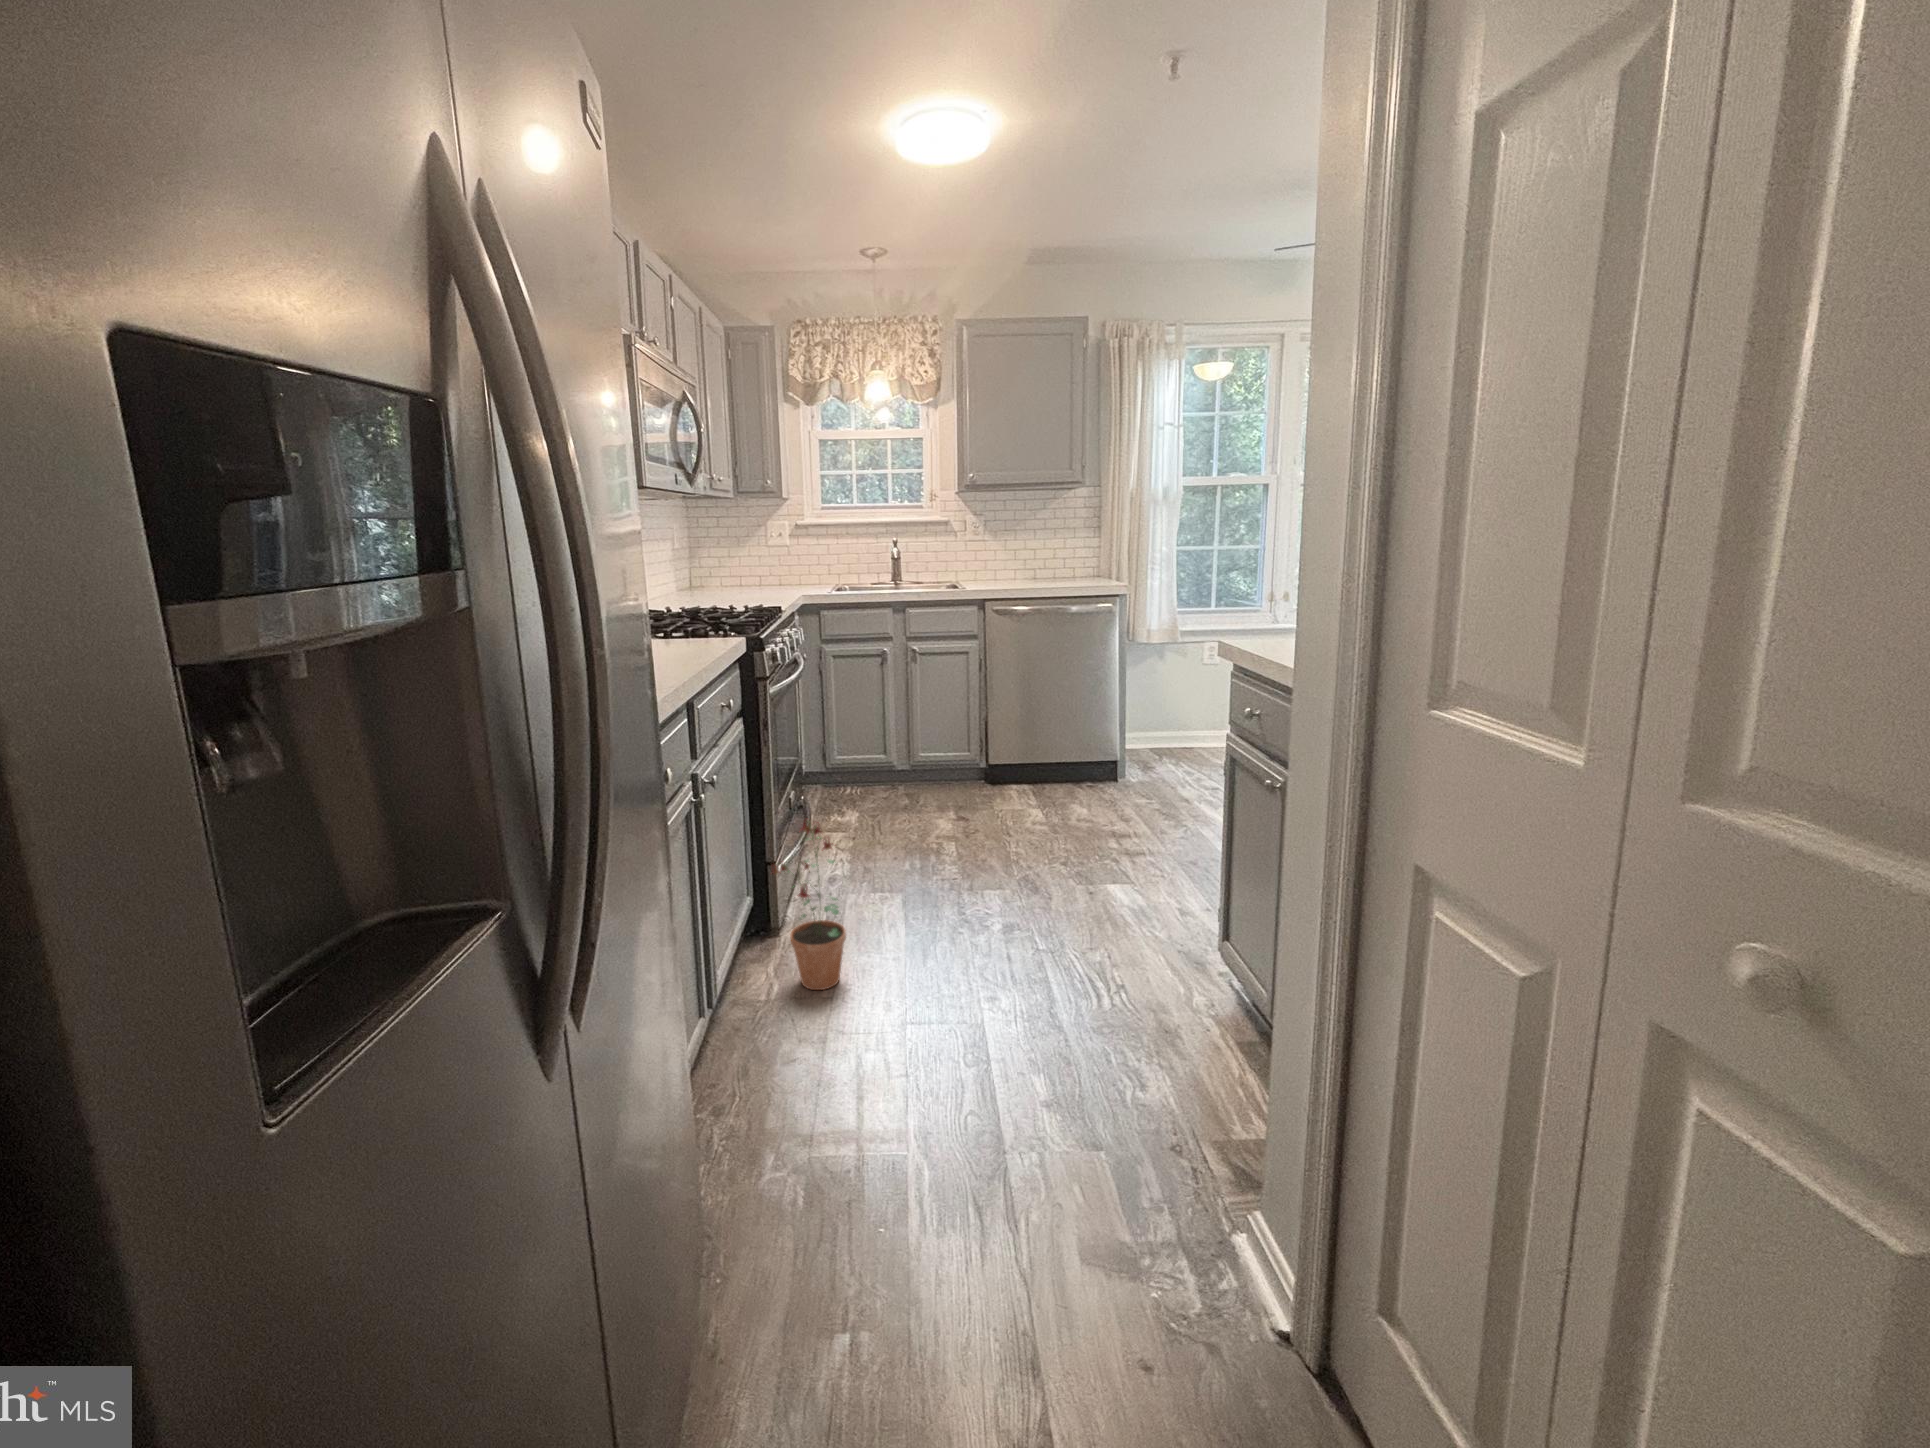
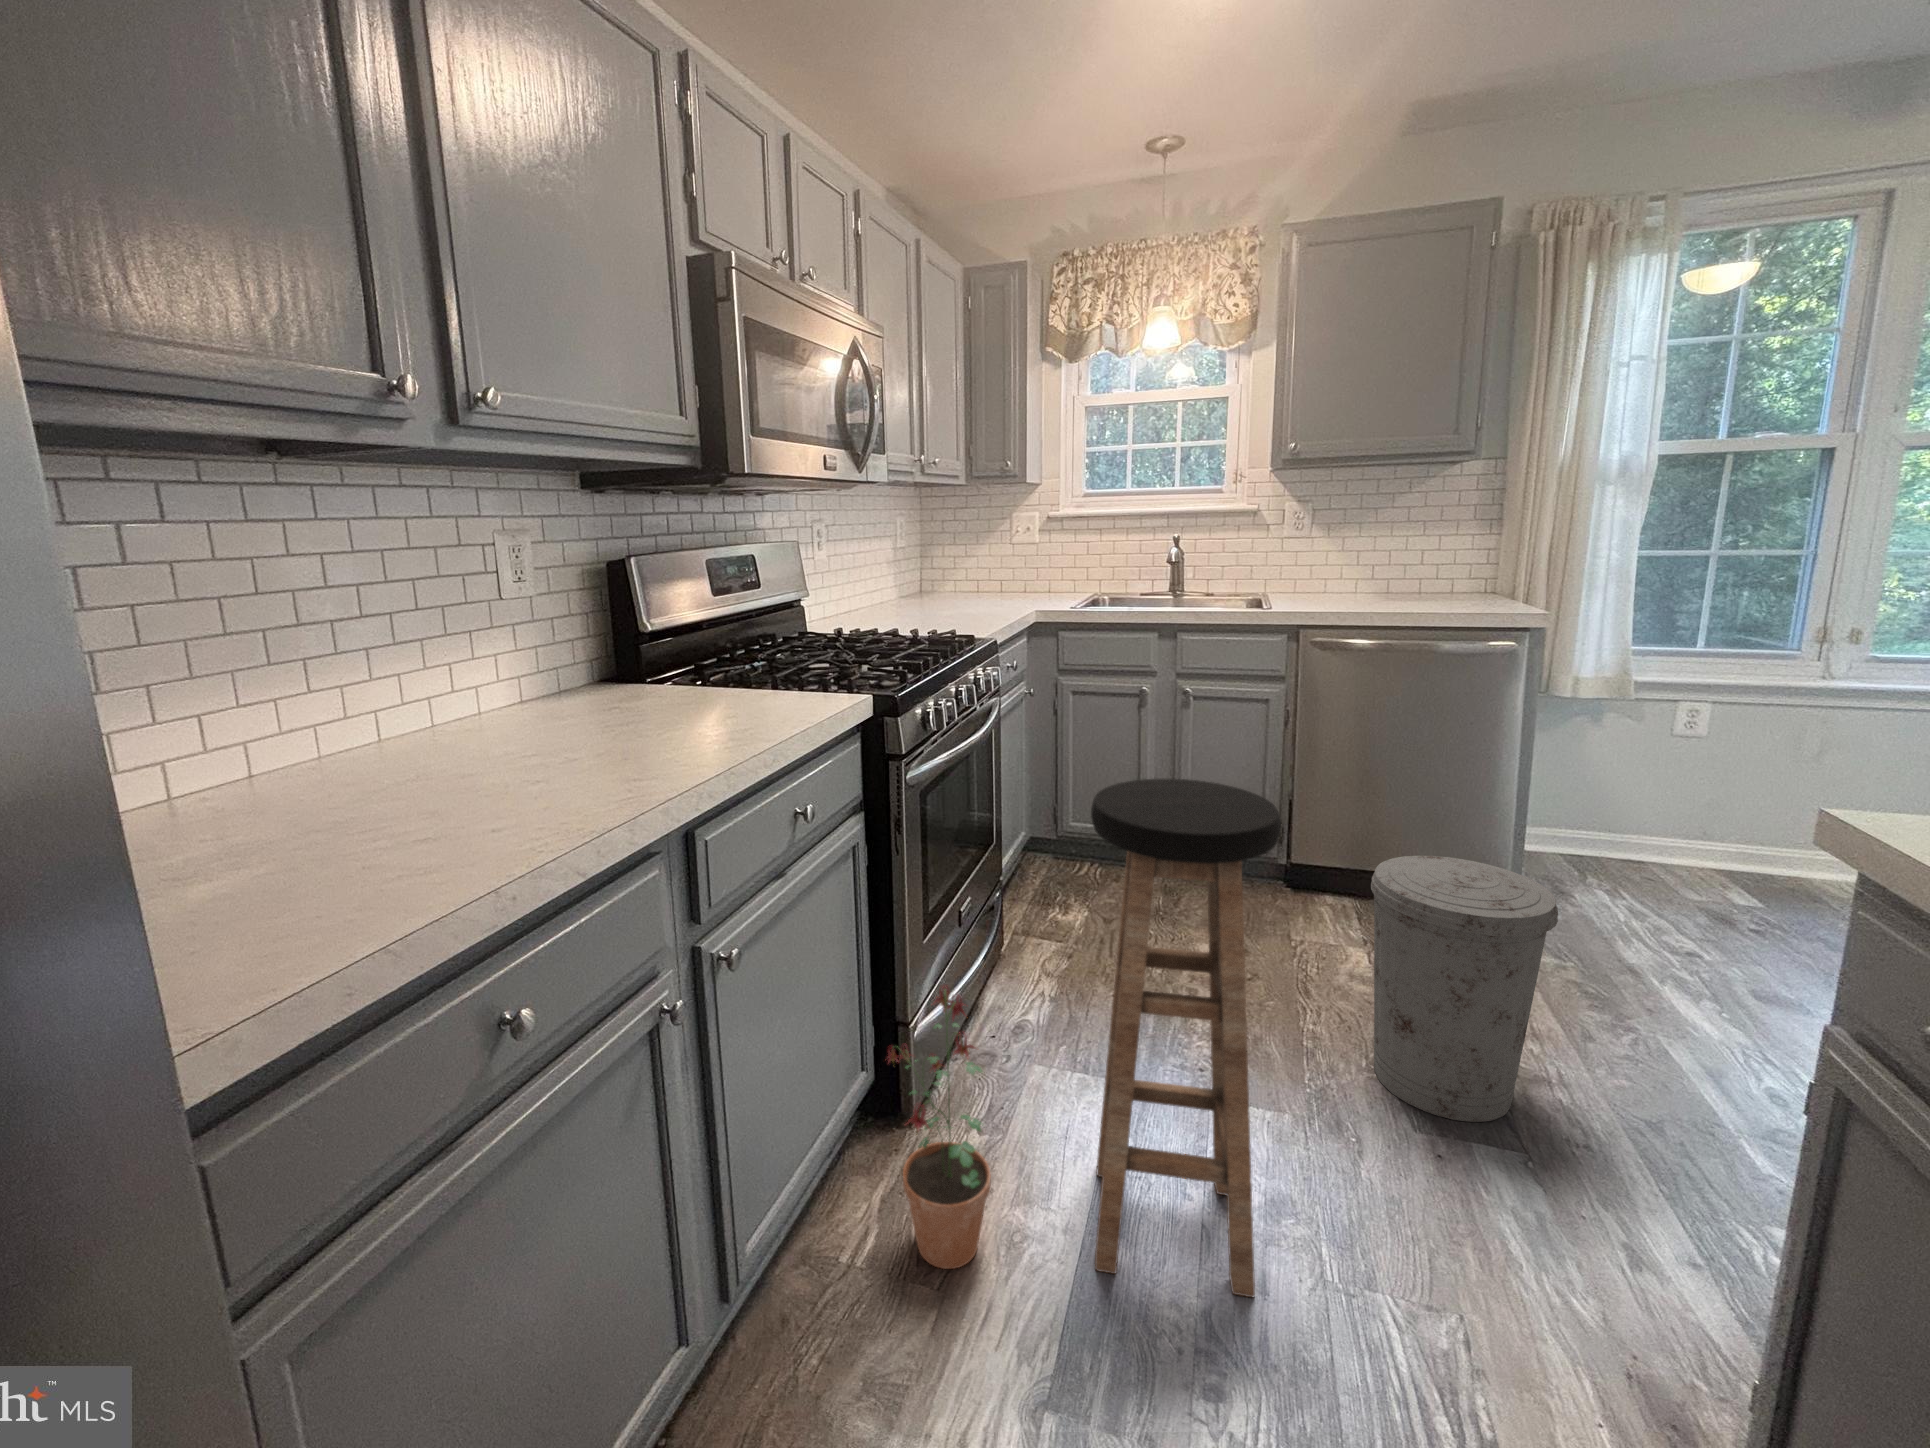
bar stool: none [889,679,998,973] -> present [1091,779,1281,1297]
trash can: none [1041,729,1136,878] -> present [1371,856,1558,1122]

